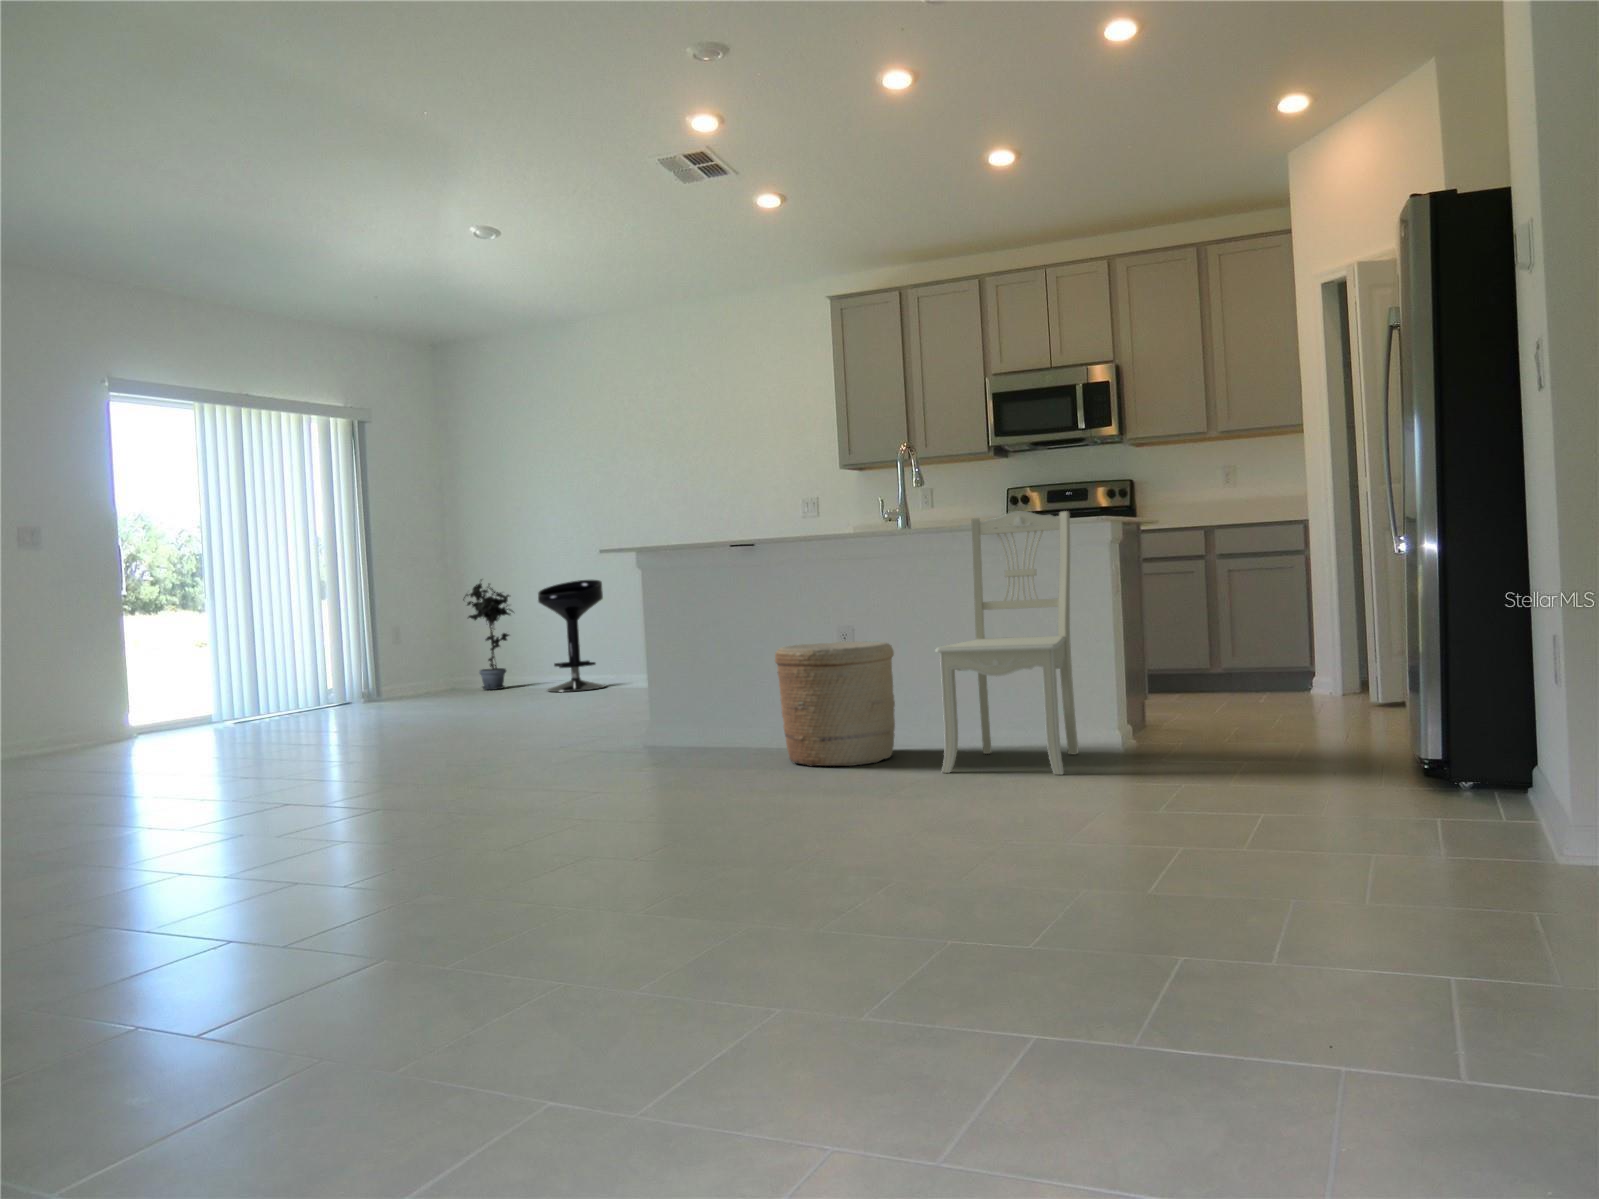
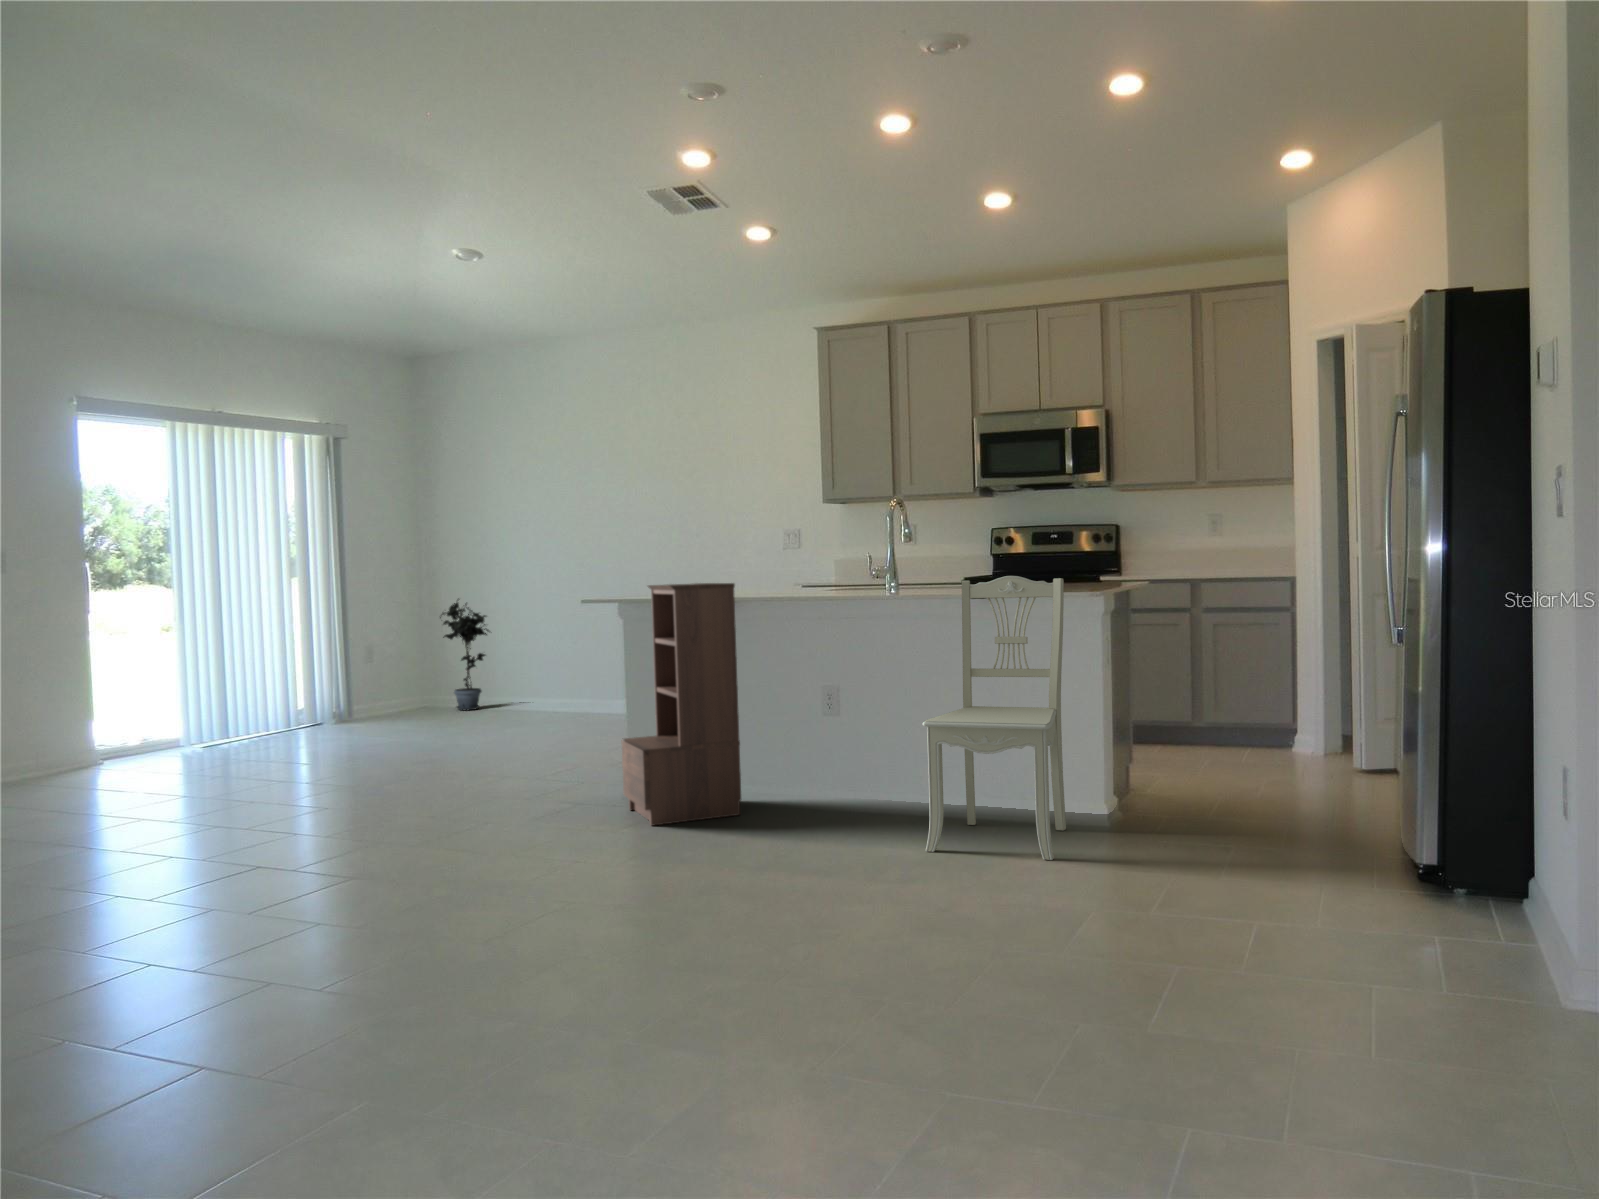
bookshelf: none [648,530,765,764] -> present [622,583,741,825]
bar stool: present [538,580,605,692] -> none [515,602,582,716]
woven basket: present [775,642,895,766] -> none [754,702,878,837]

